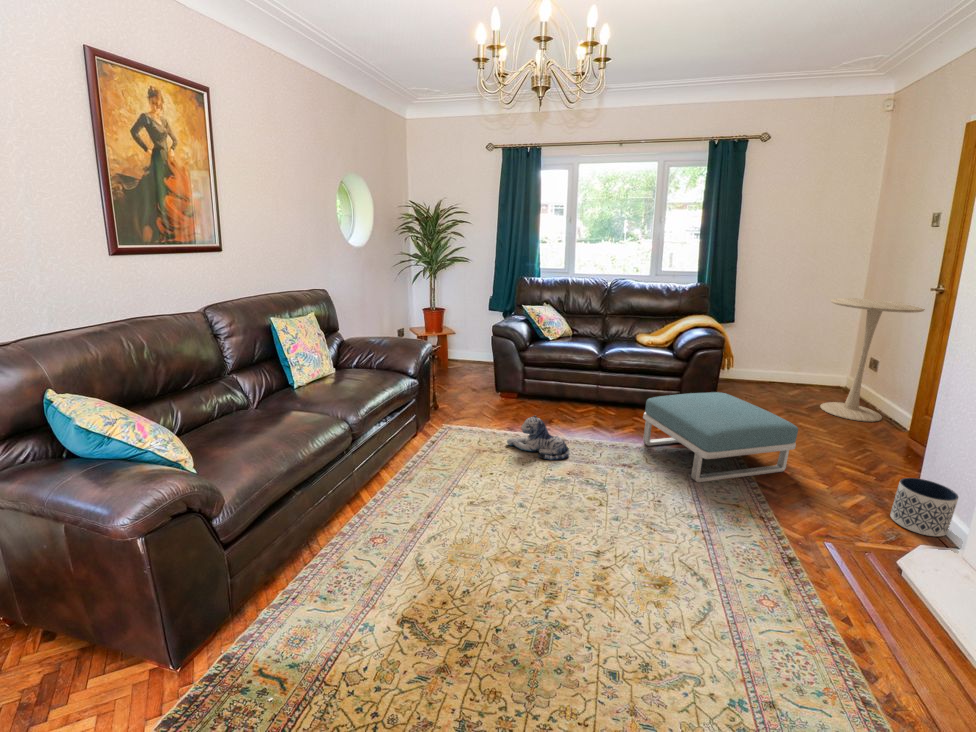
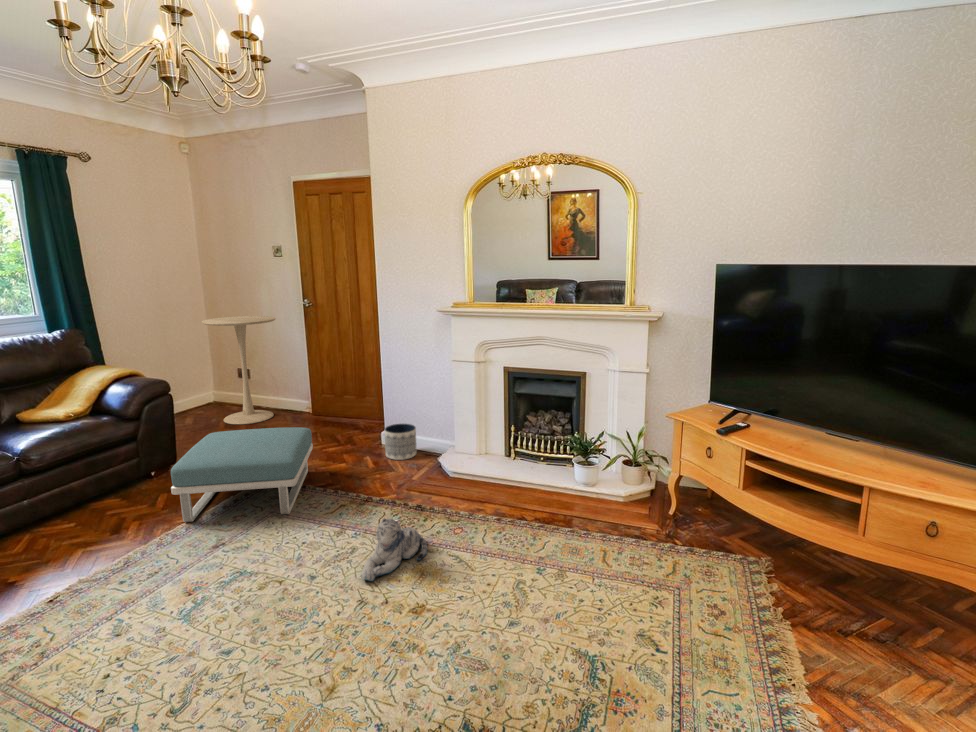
plush toy: present [507,416,569,460] -> present [361,519,428,581]

